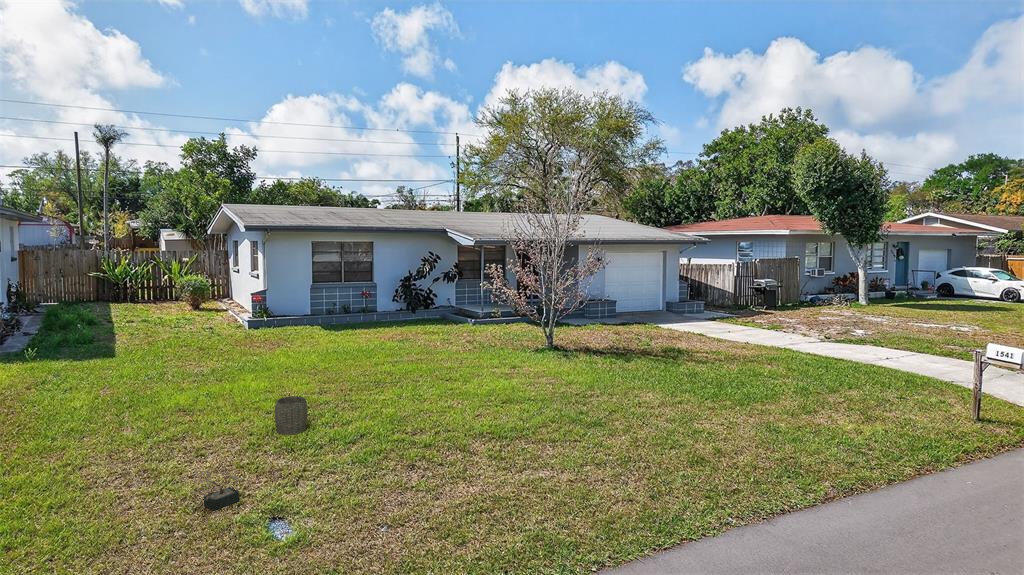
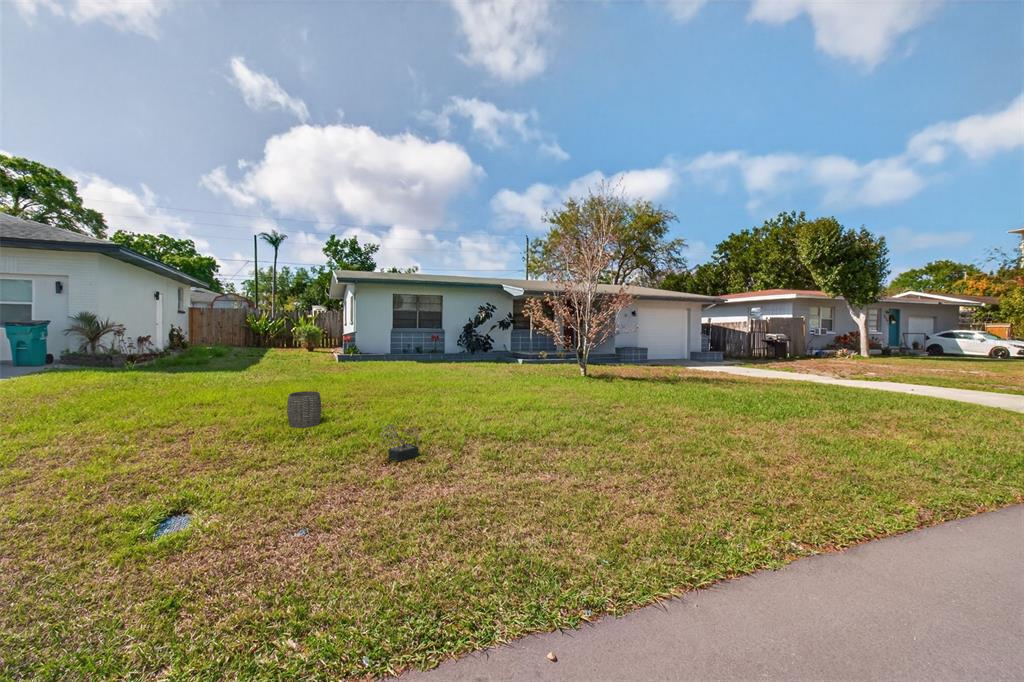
decorative plant: present [194,469,242,511] -> present [381,425,421,462]

